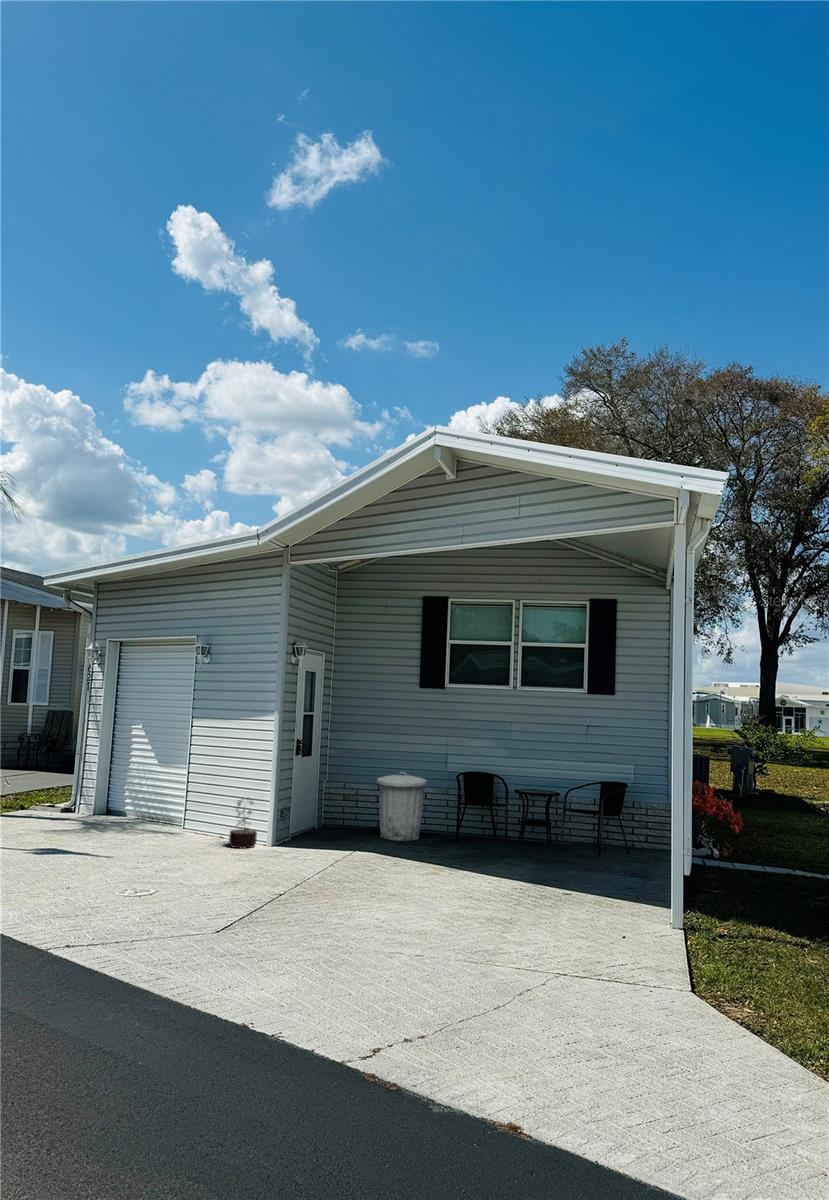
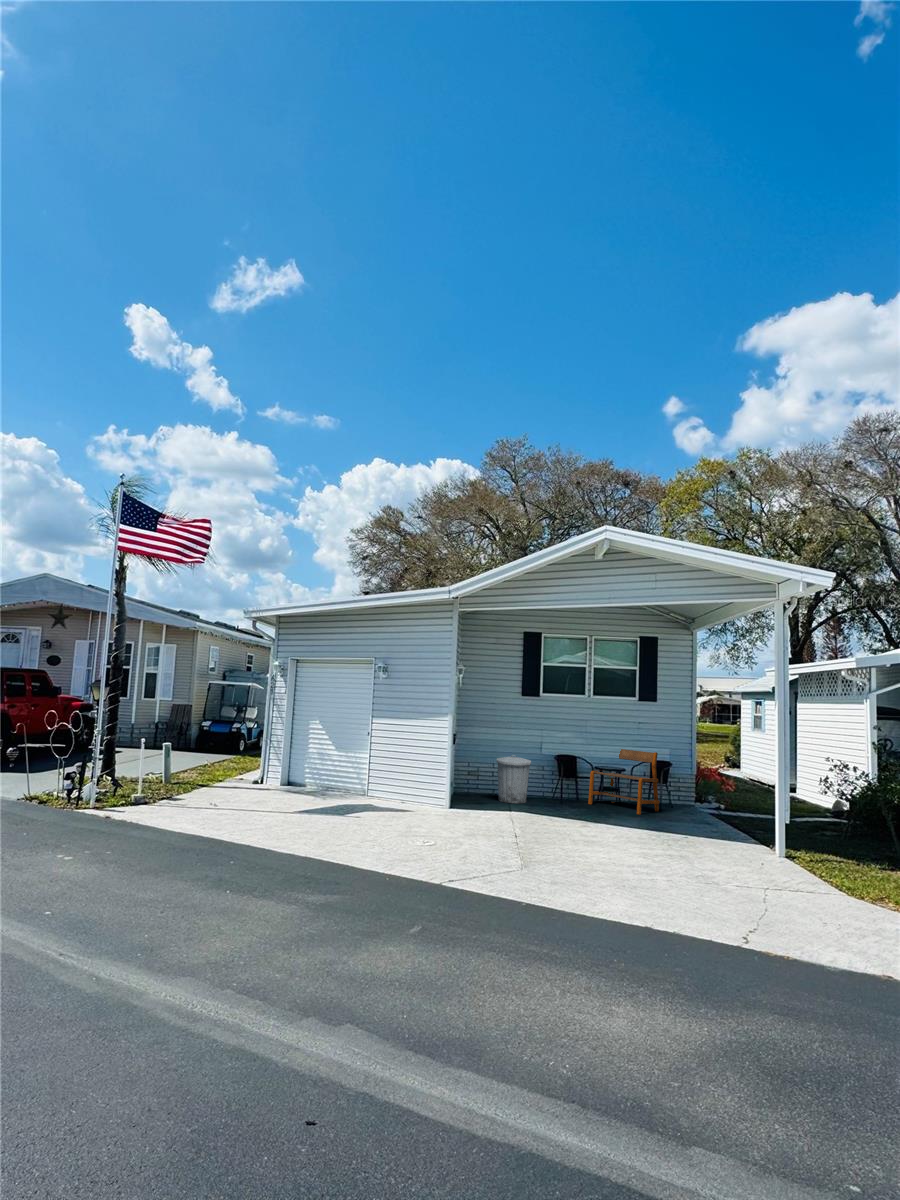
bench: none [510,762,606,860] -> present [588,749,660,815]
decorative plant: present [229,798,257,848] -> none [413,775,433,812]

